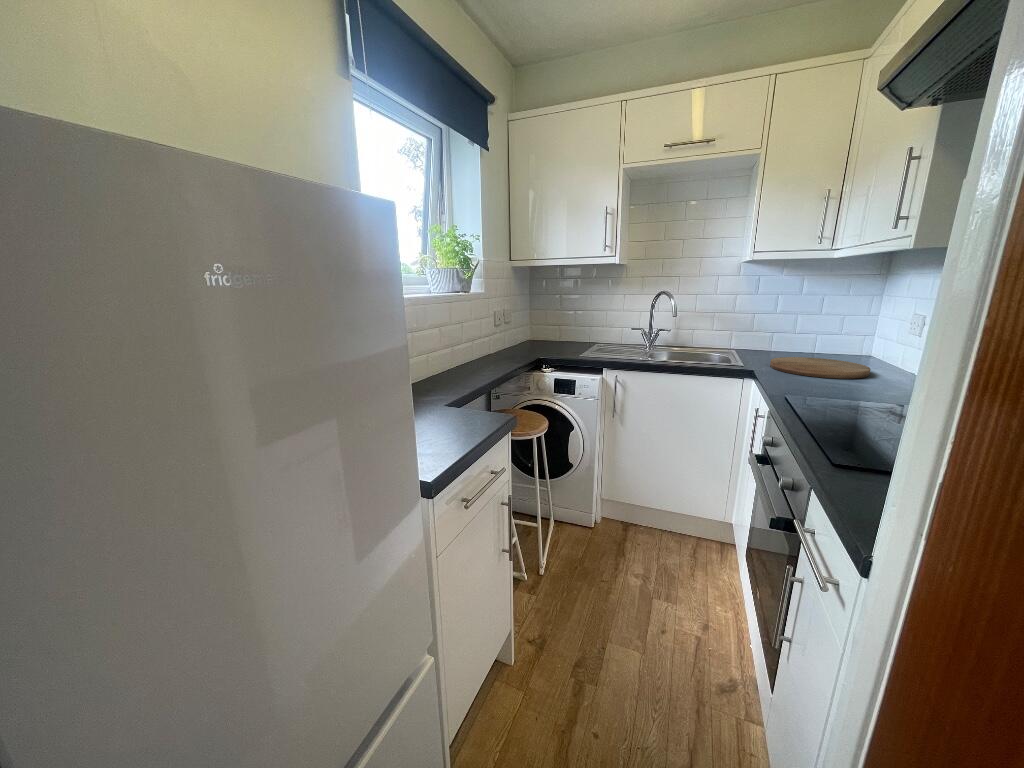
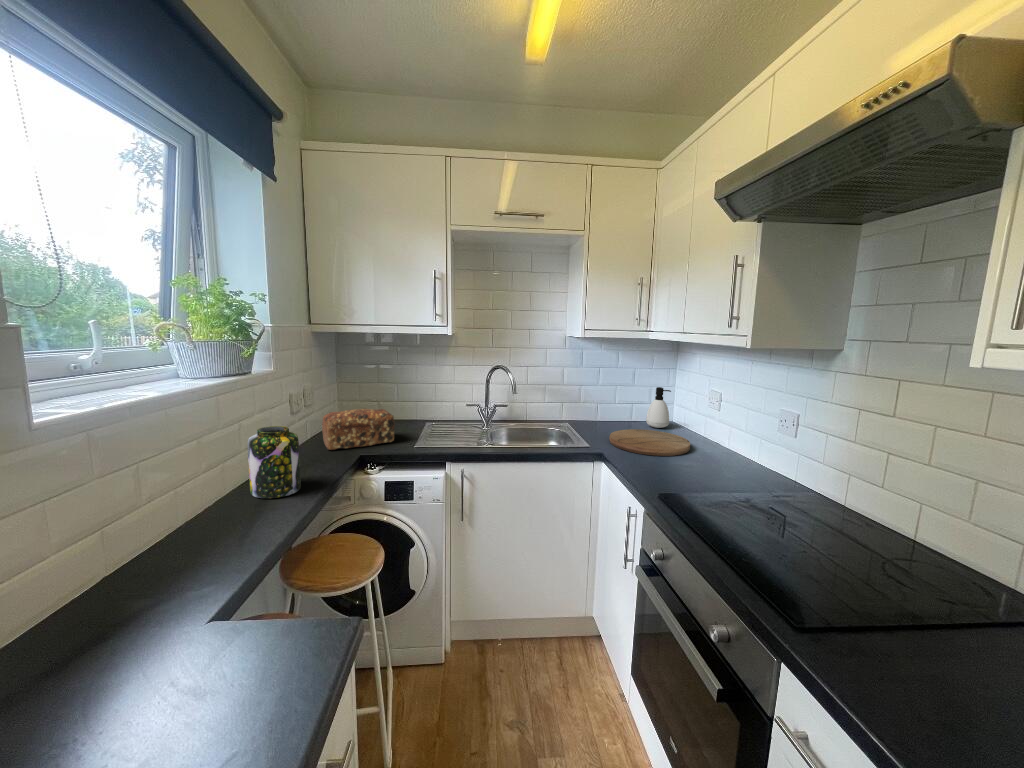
soap dispenser: none [828,315,864,360] -> present [646,387,671,428]
jar: none [467,326,497,372] -> present [248,426,301,498]
bread loaf: none [514,327,566,355] -> present [322,408,395,450]

